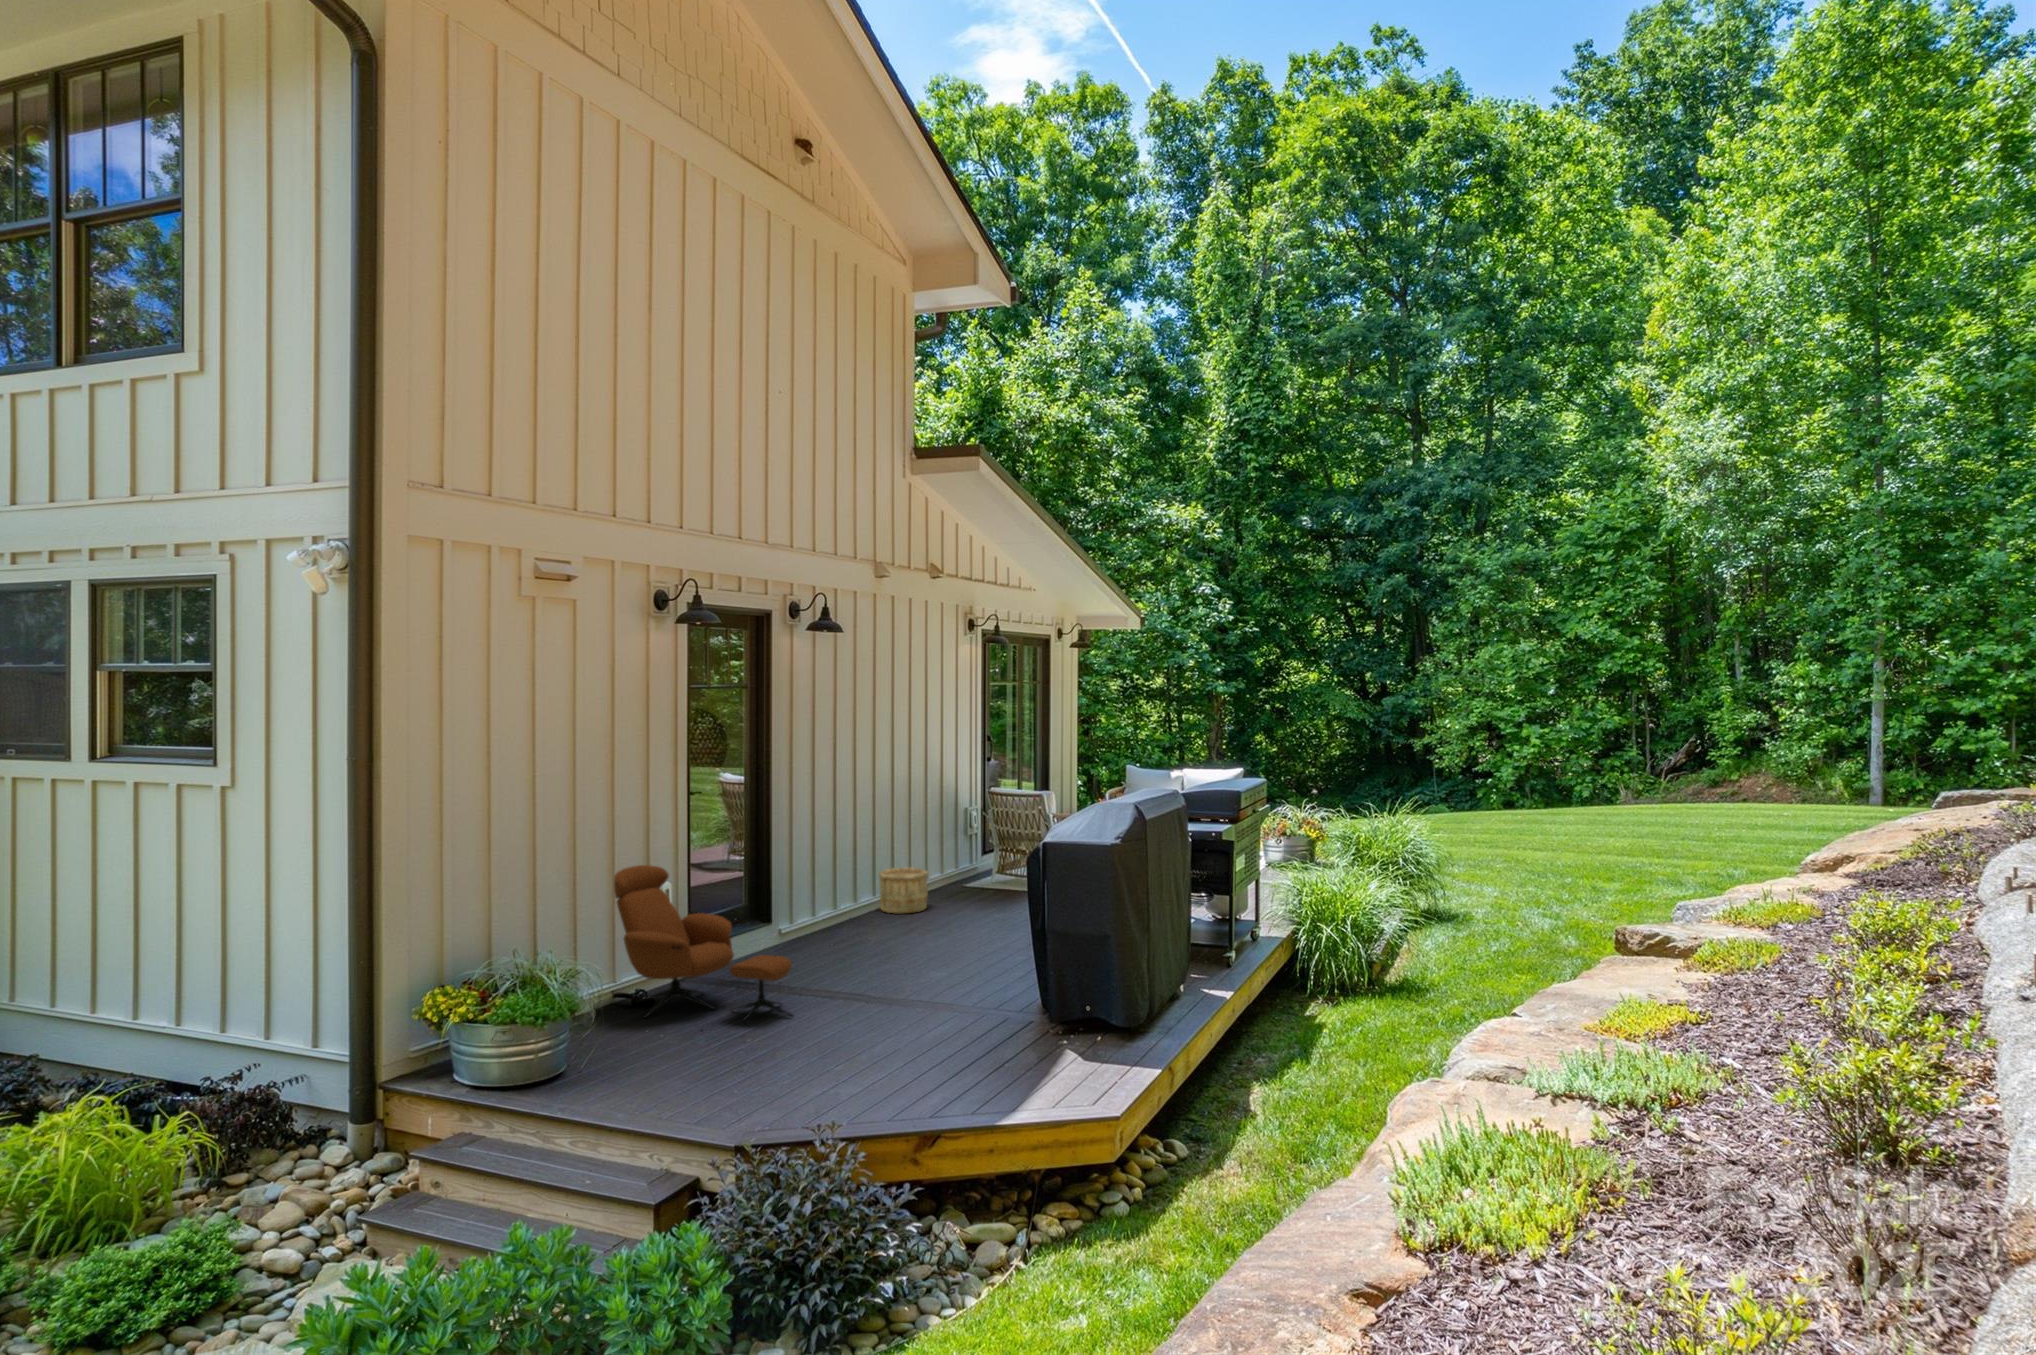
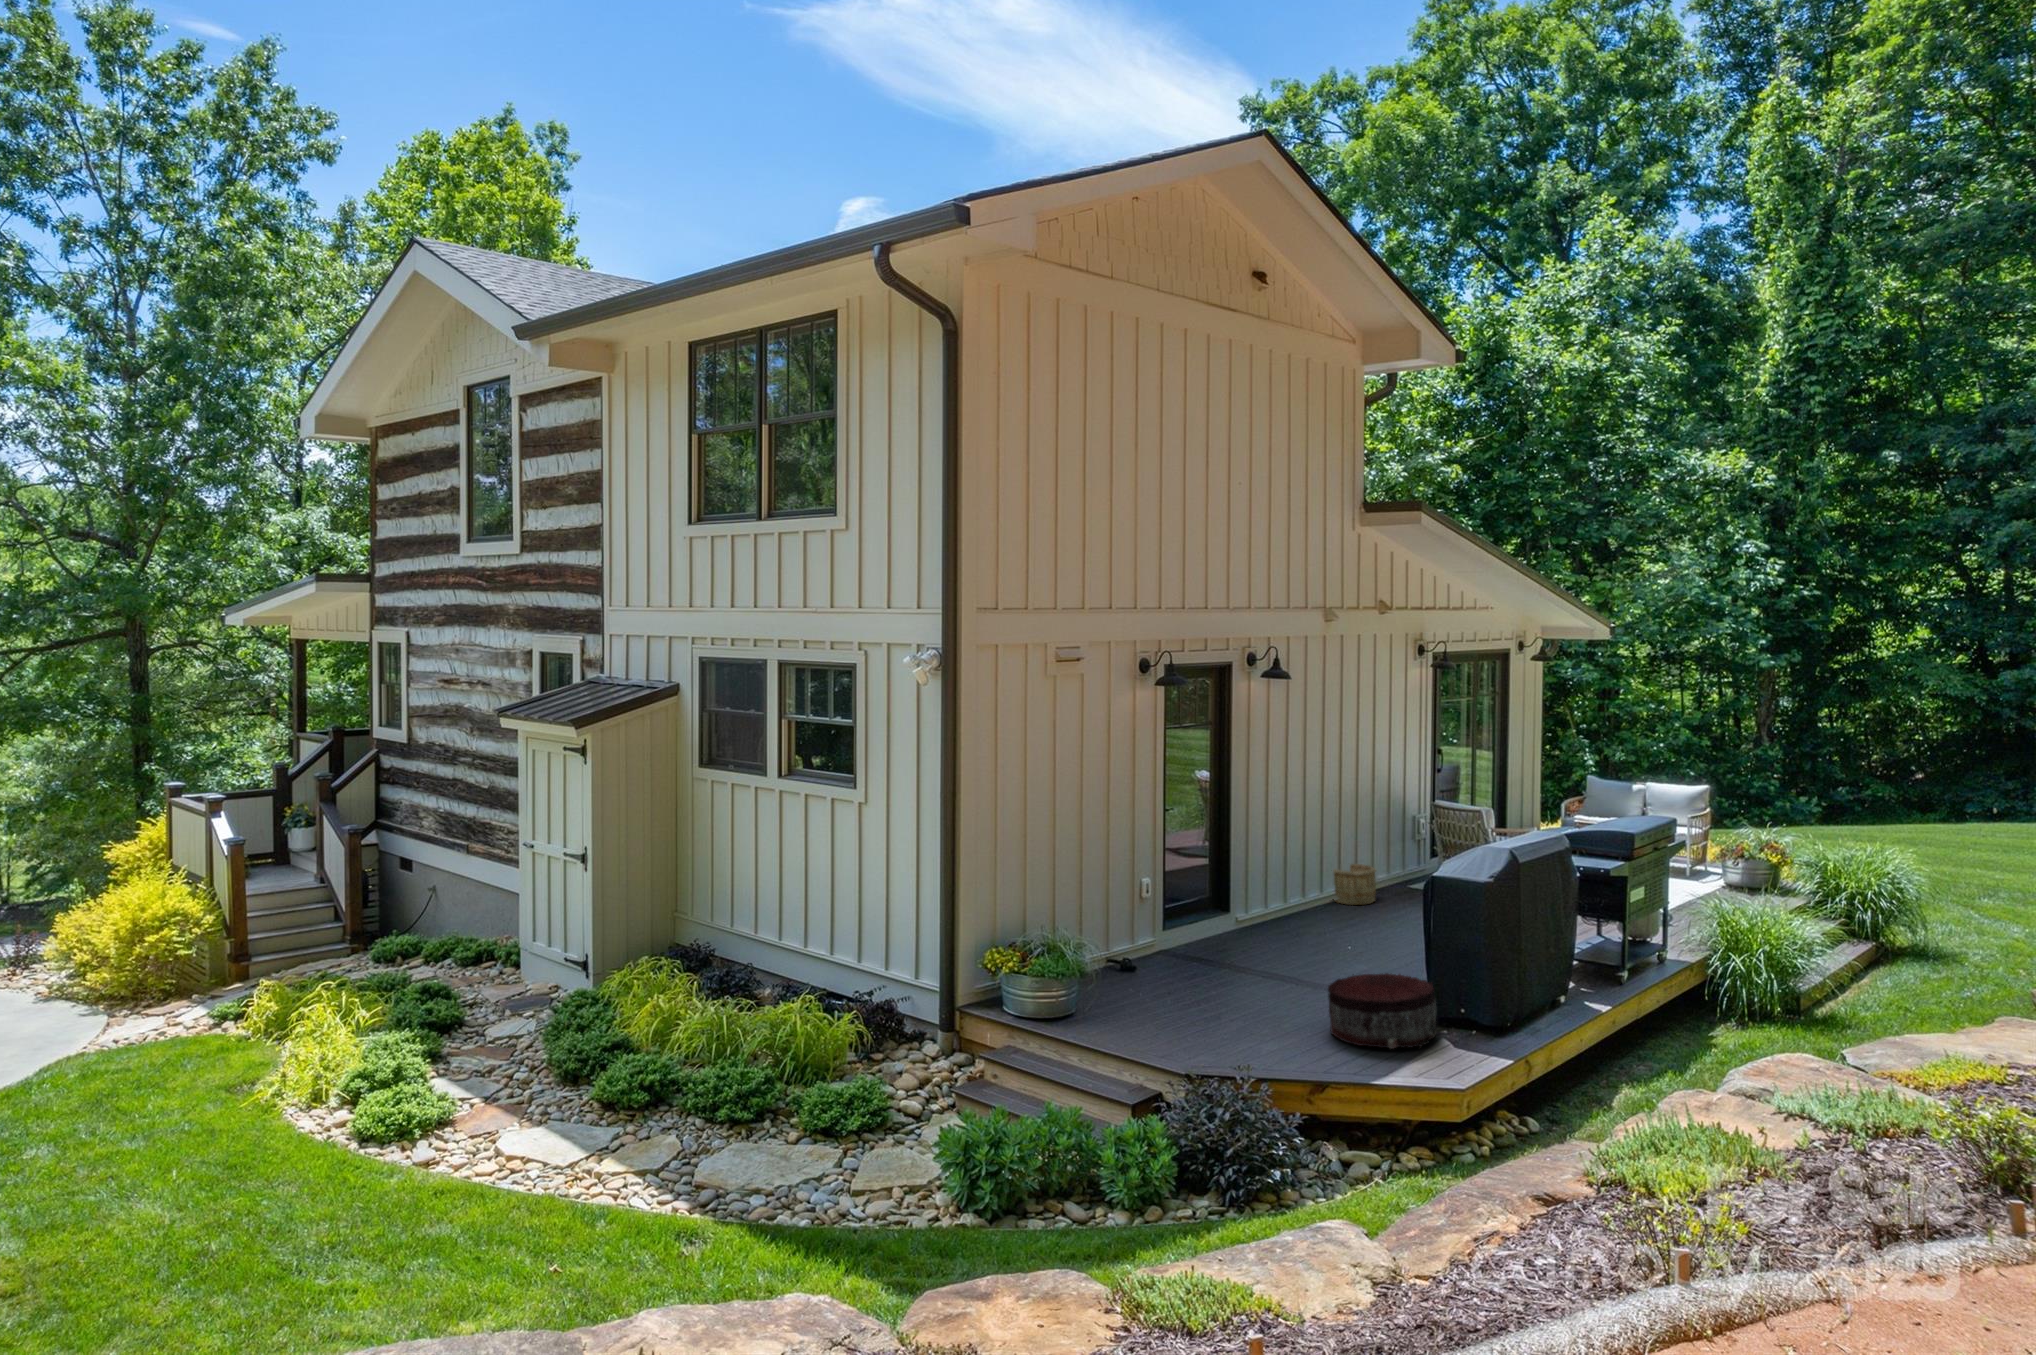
lounge chair: present [614,865,793,1022] -> none [1107,862,1239,989]
pouf: none [922,974,1058,1074] -> present [1328,973,1436,1049]

